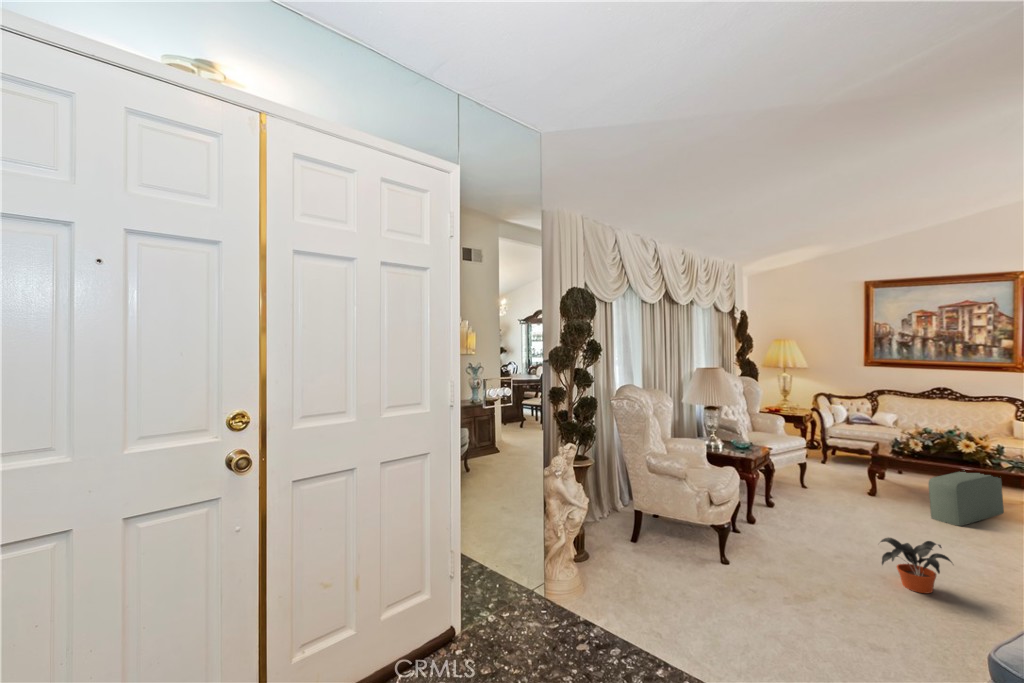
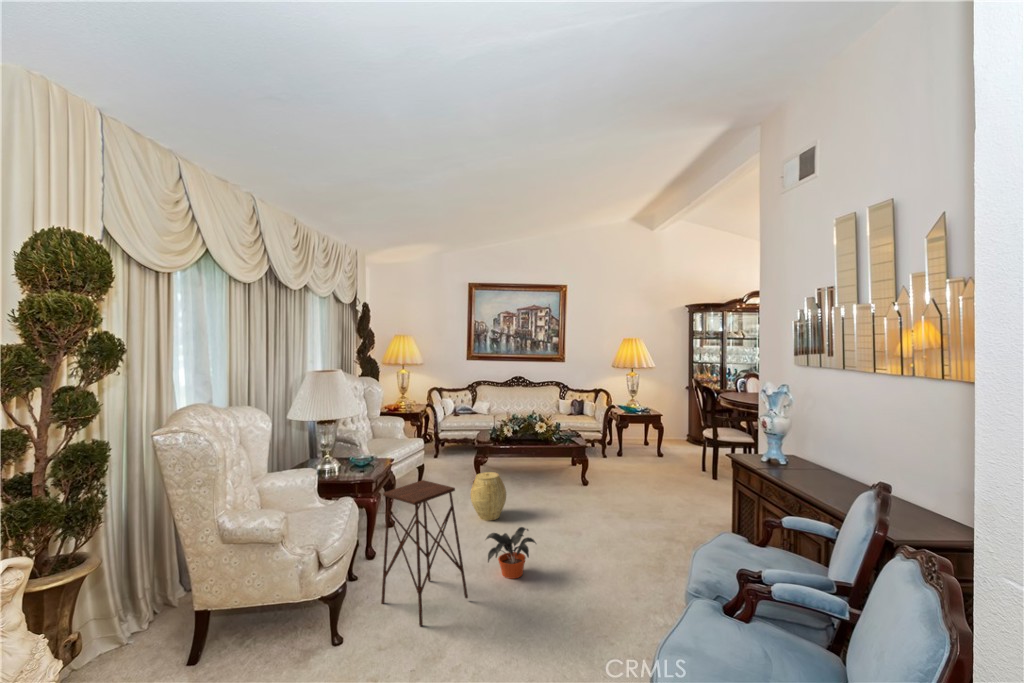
side table: none [760,466,855,595] -> present [381,480,468,626]
pouf: present [929,472,1004,526] -> none [514,447,557,499]
woven basket: none [864,481,914,534] -> present [471,472,506,521]

